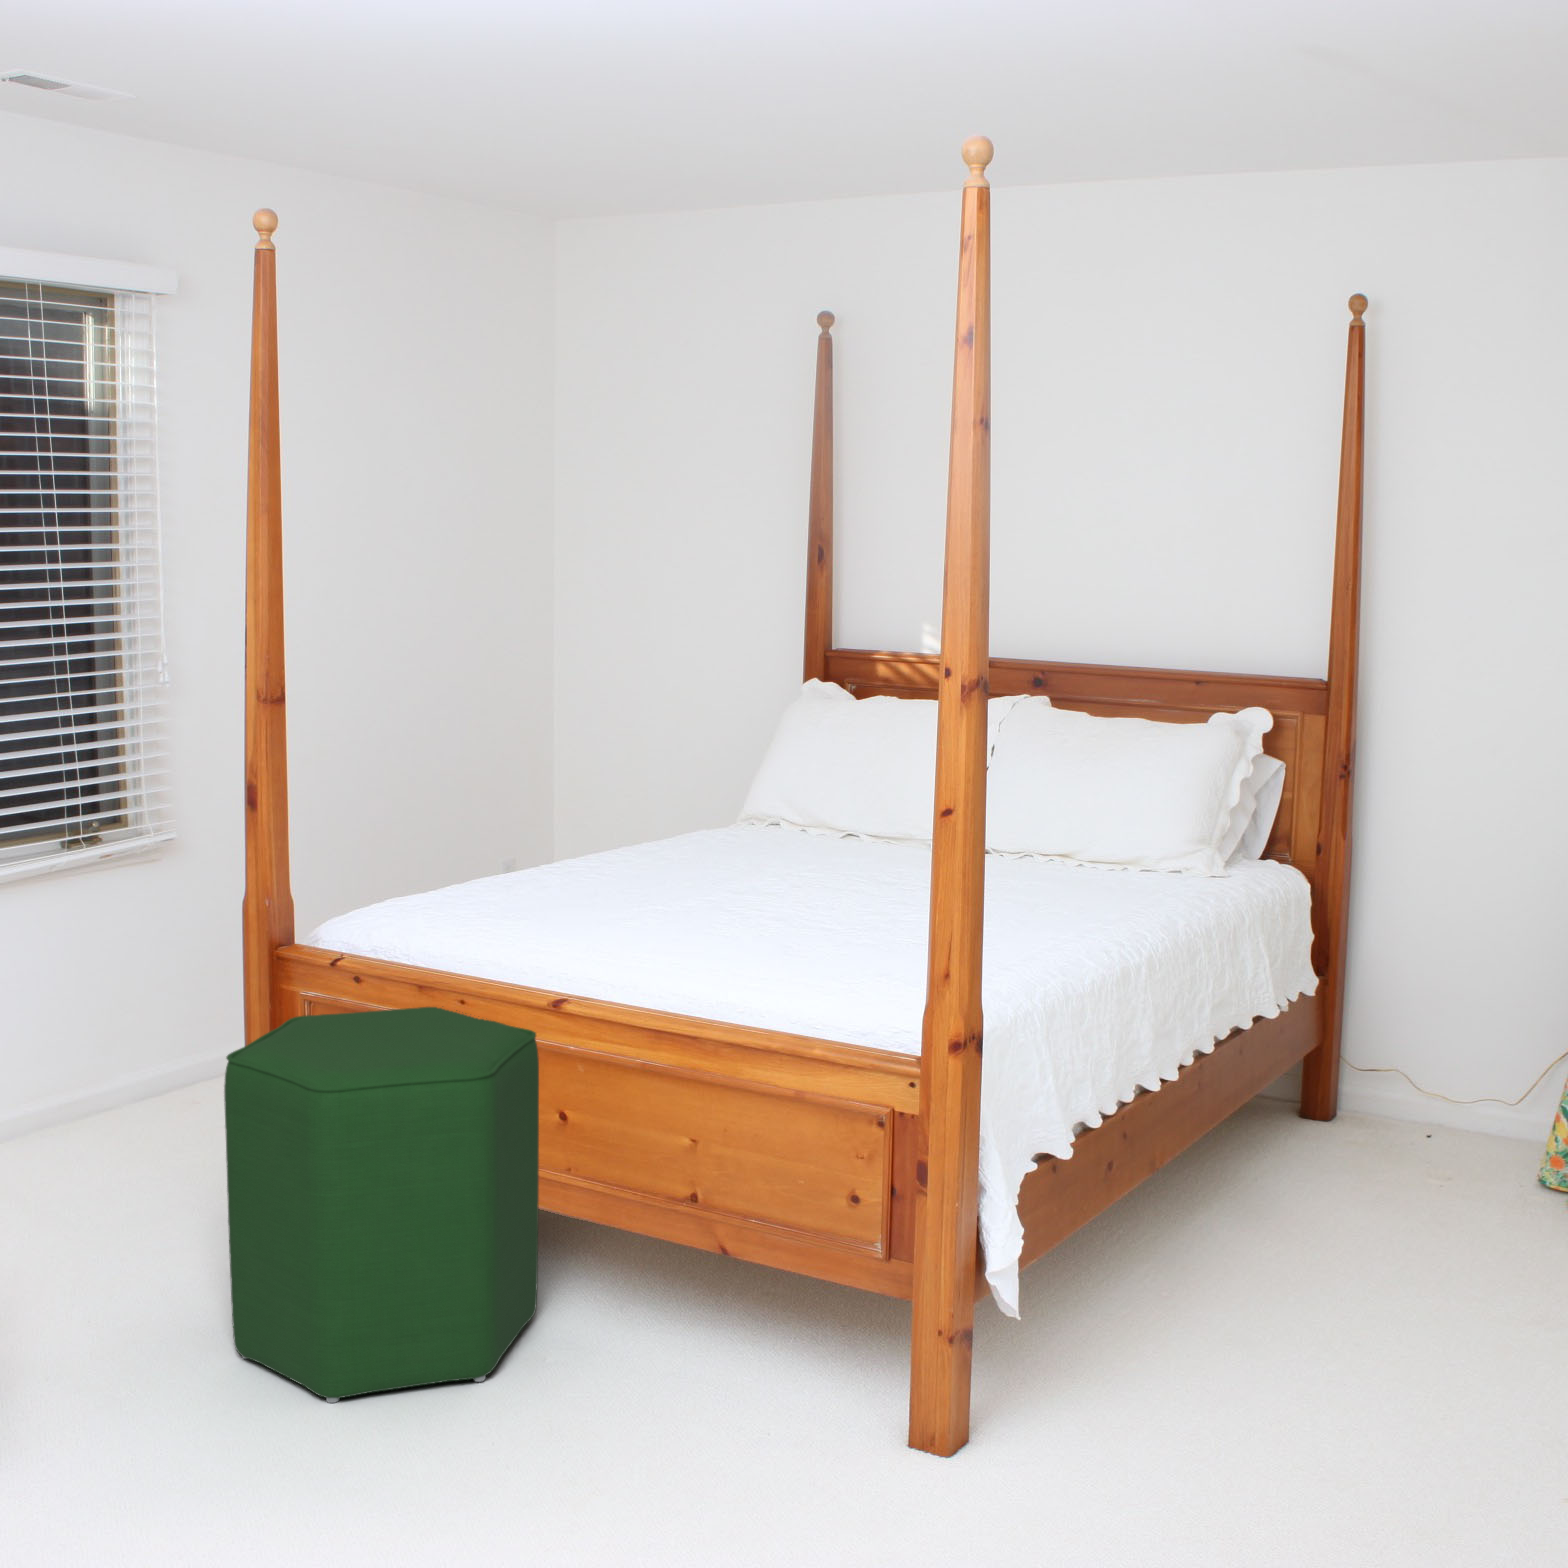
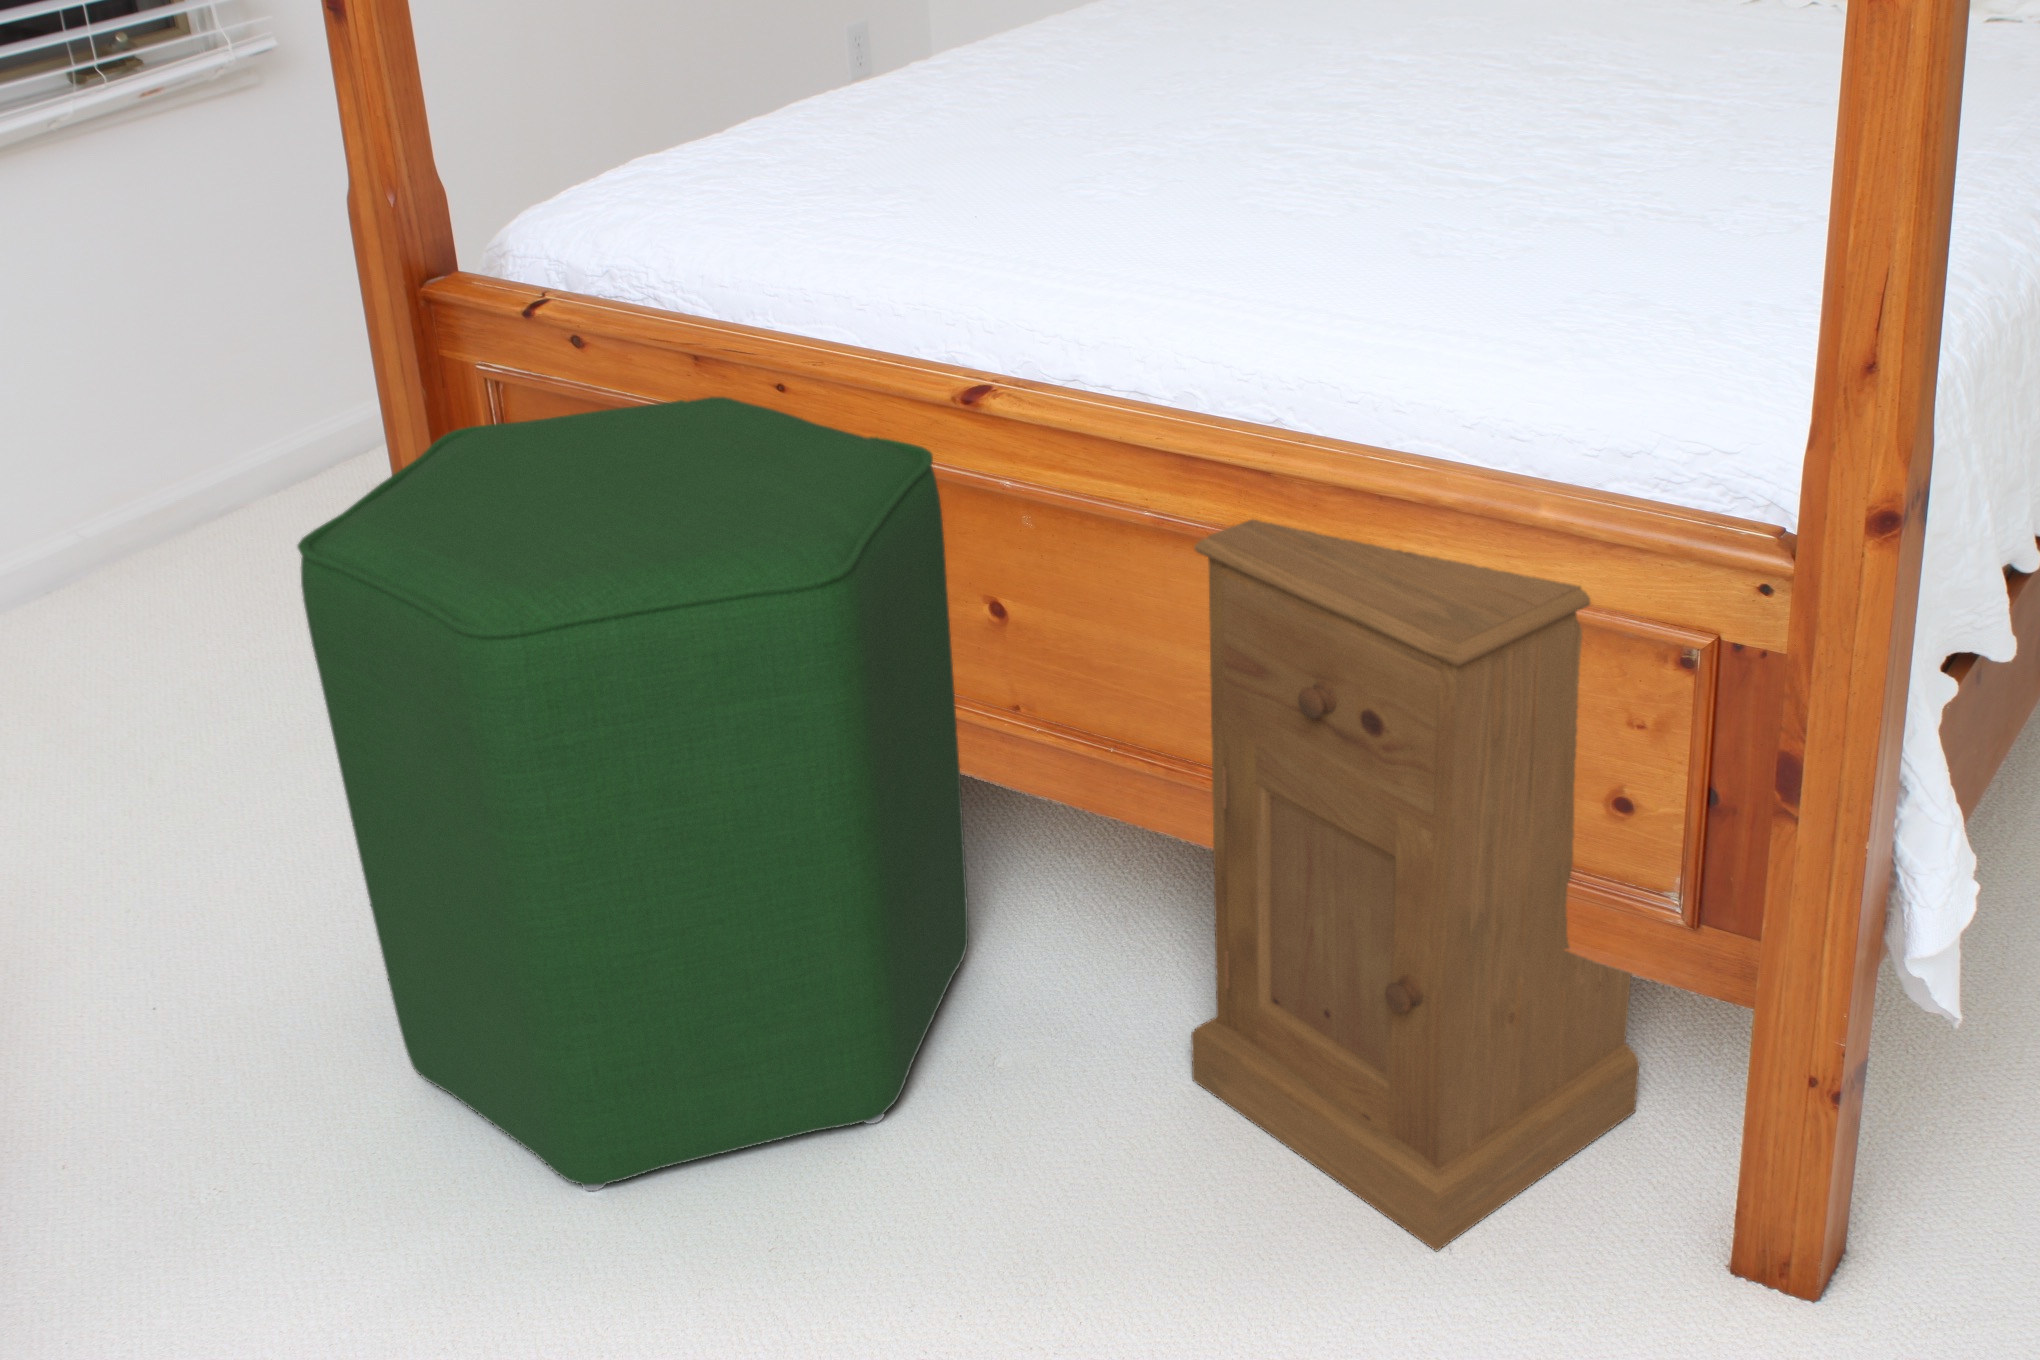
nightstand: none [650,1042,883,1437] -> present [1191,520,1640,1251]

